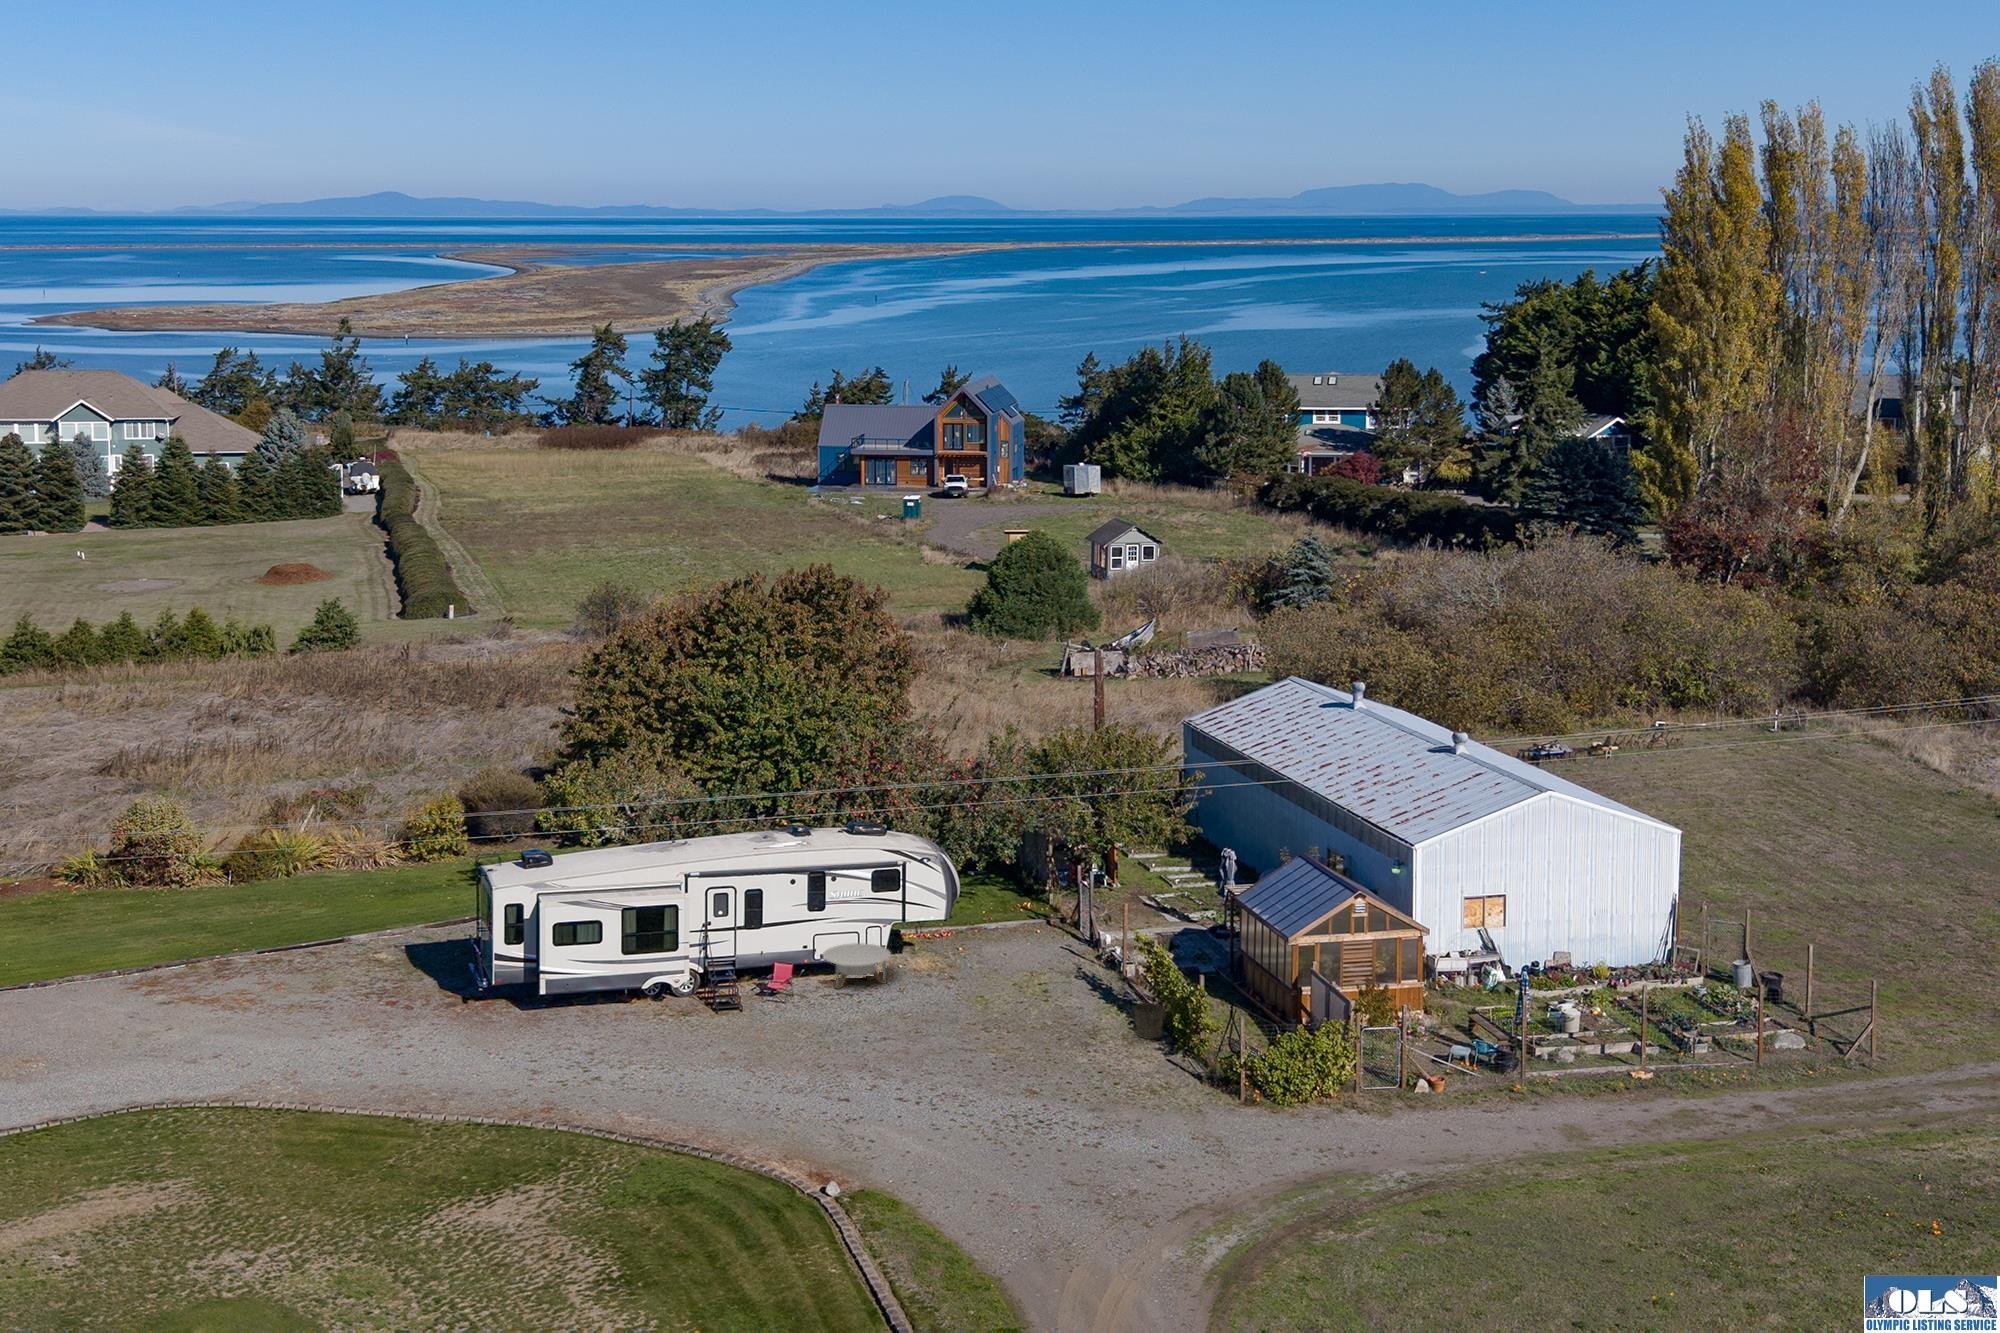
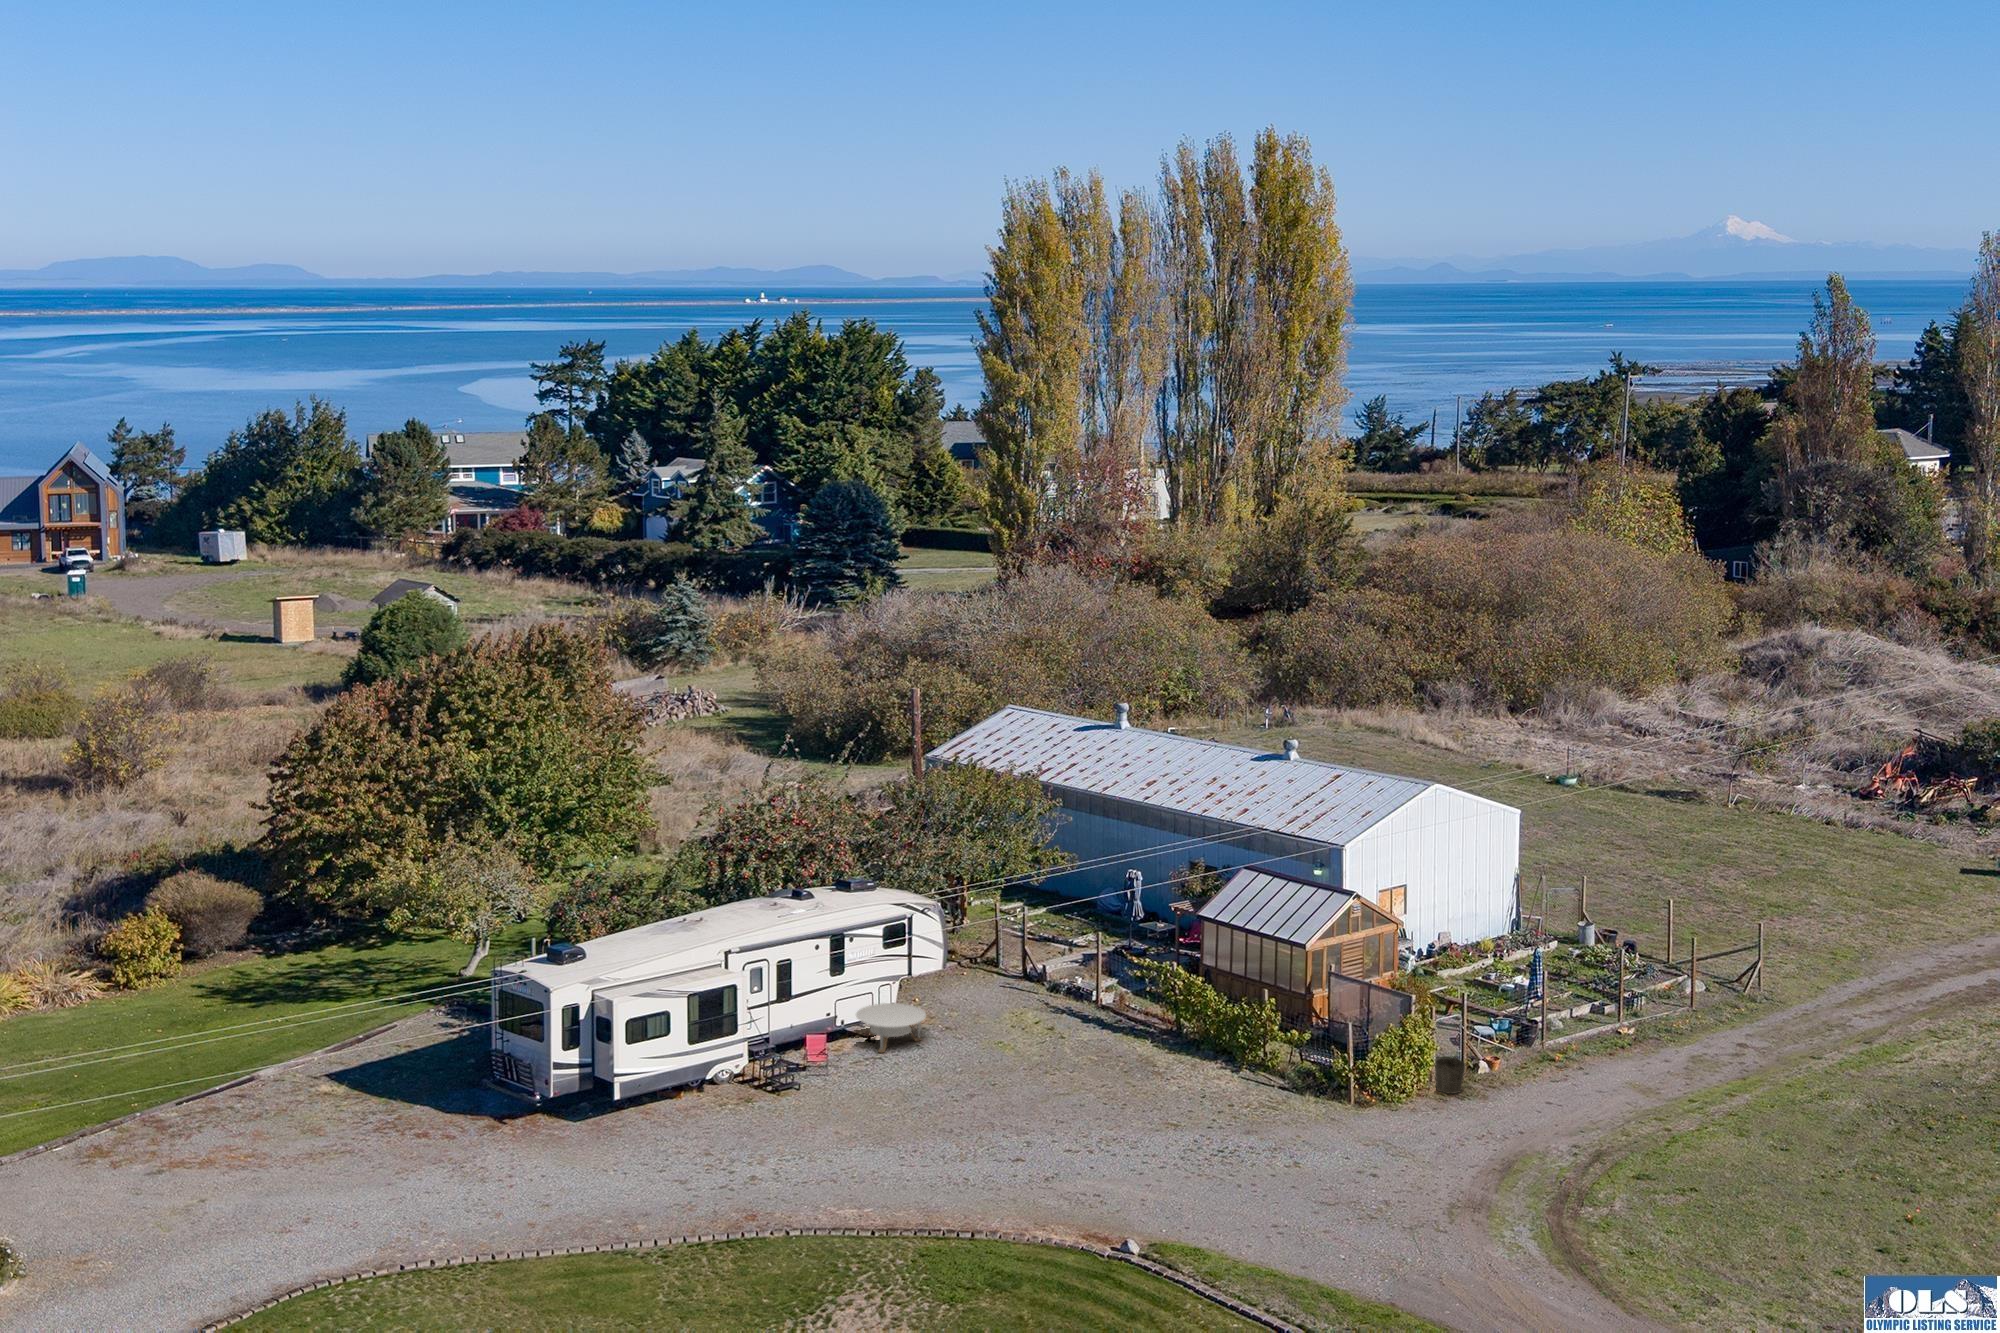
bucket: present [1134,1002,1164,1039] -> present [1435,1057,1466,1094]

